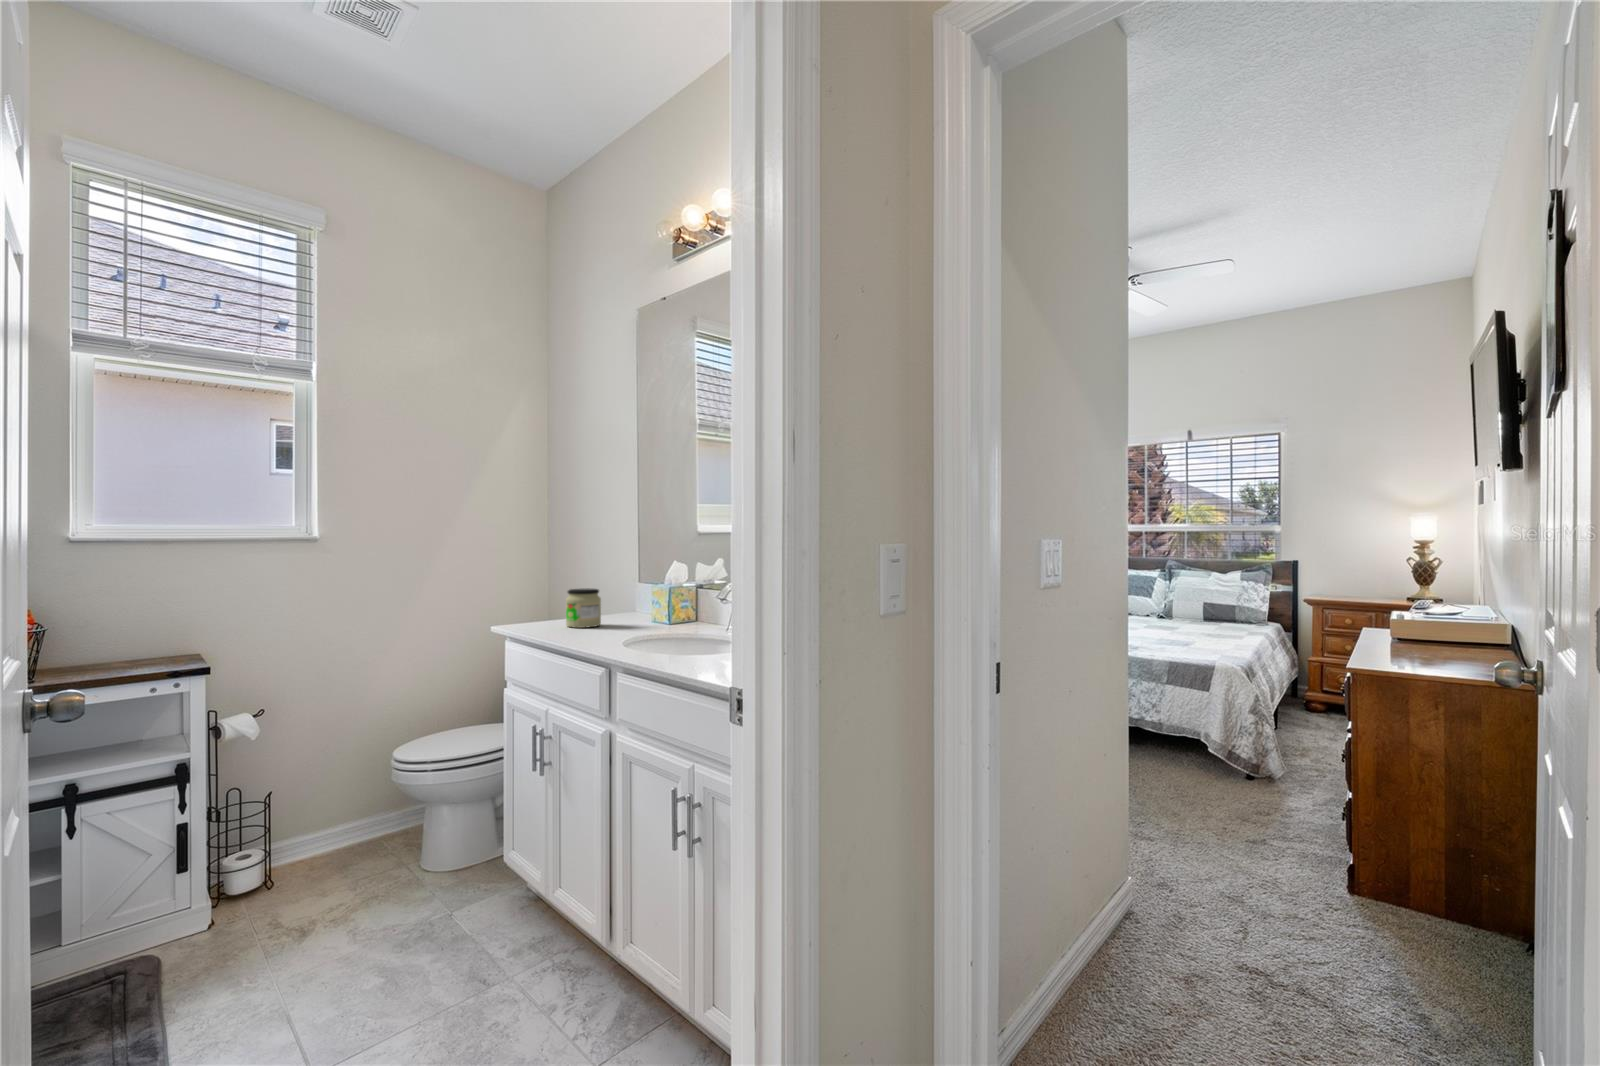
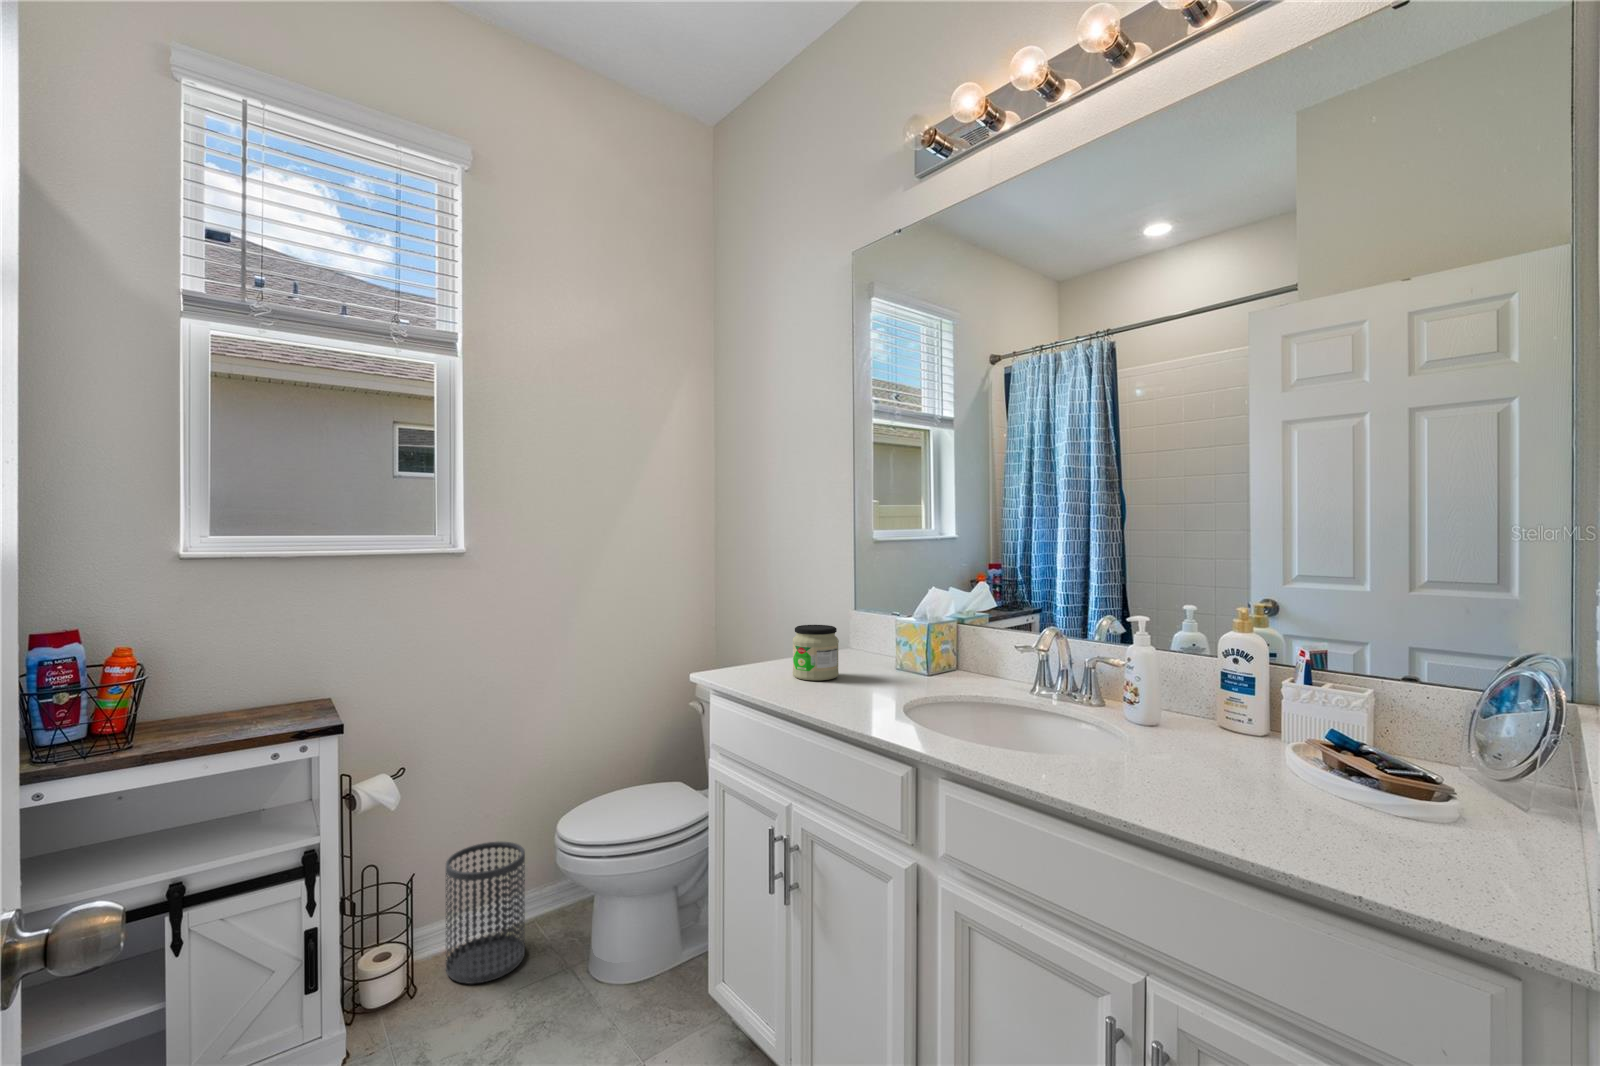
wastebasket: none [298,770,367,875] -> present [446,842,525,984]

